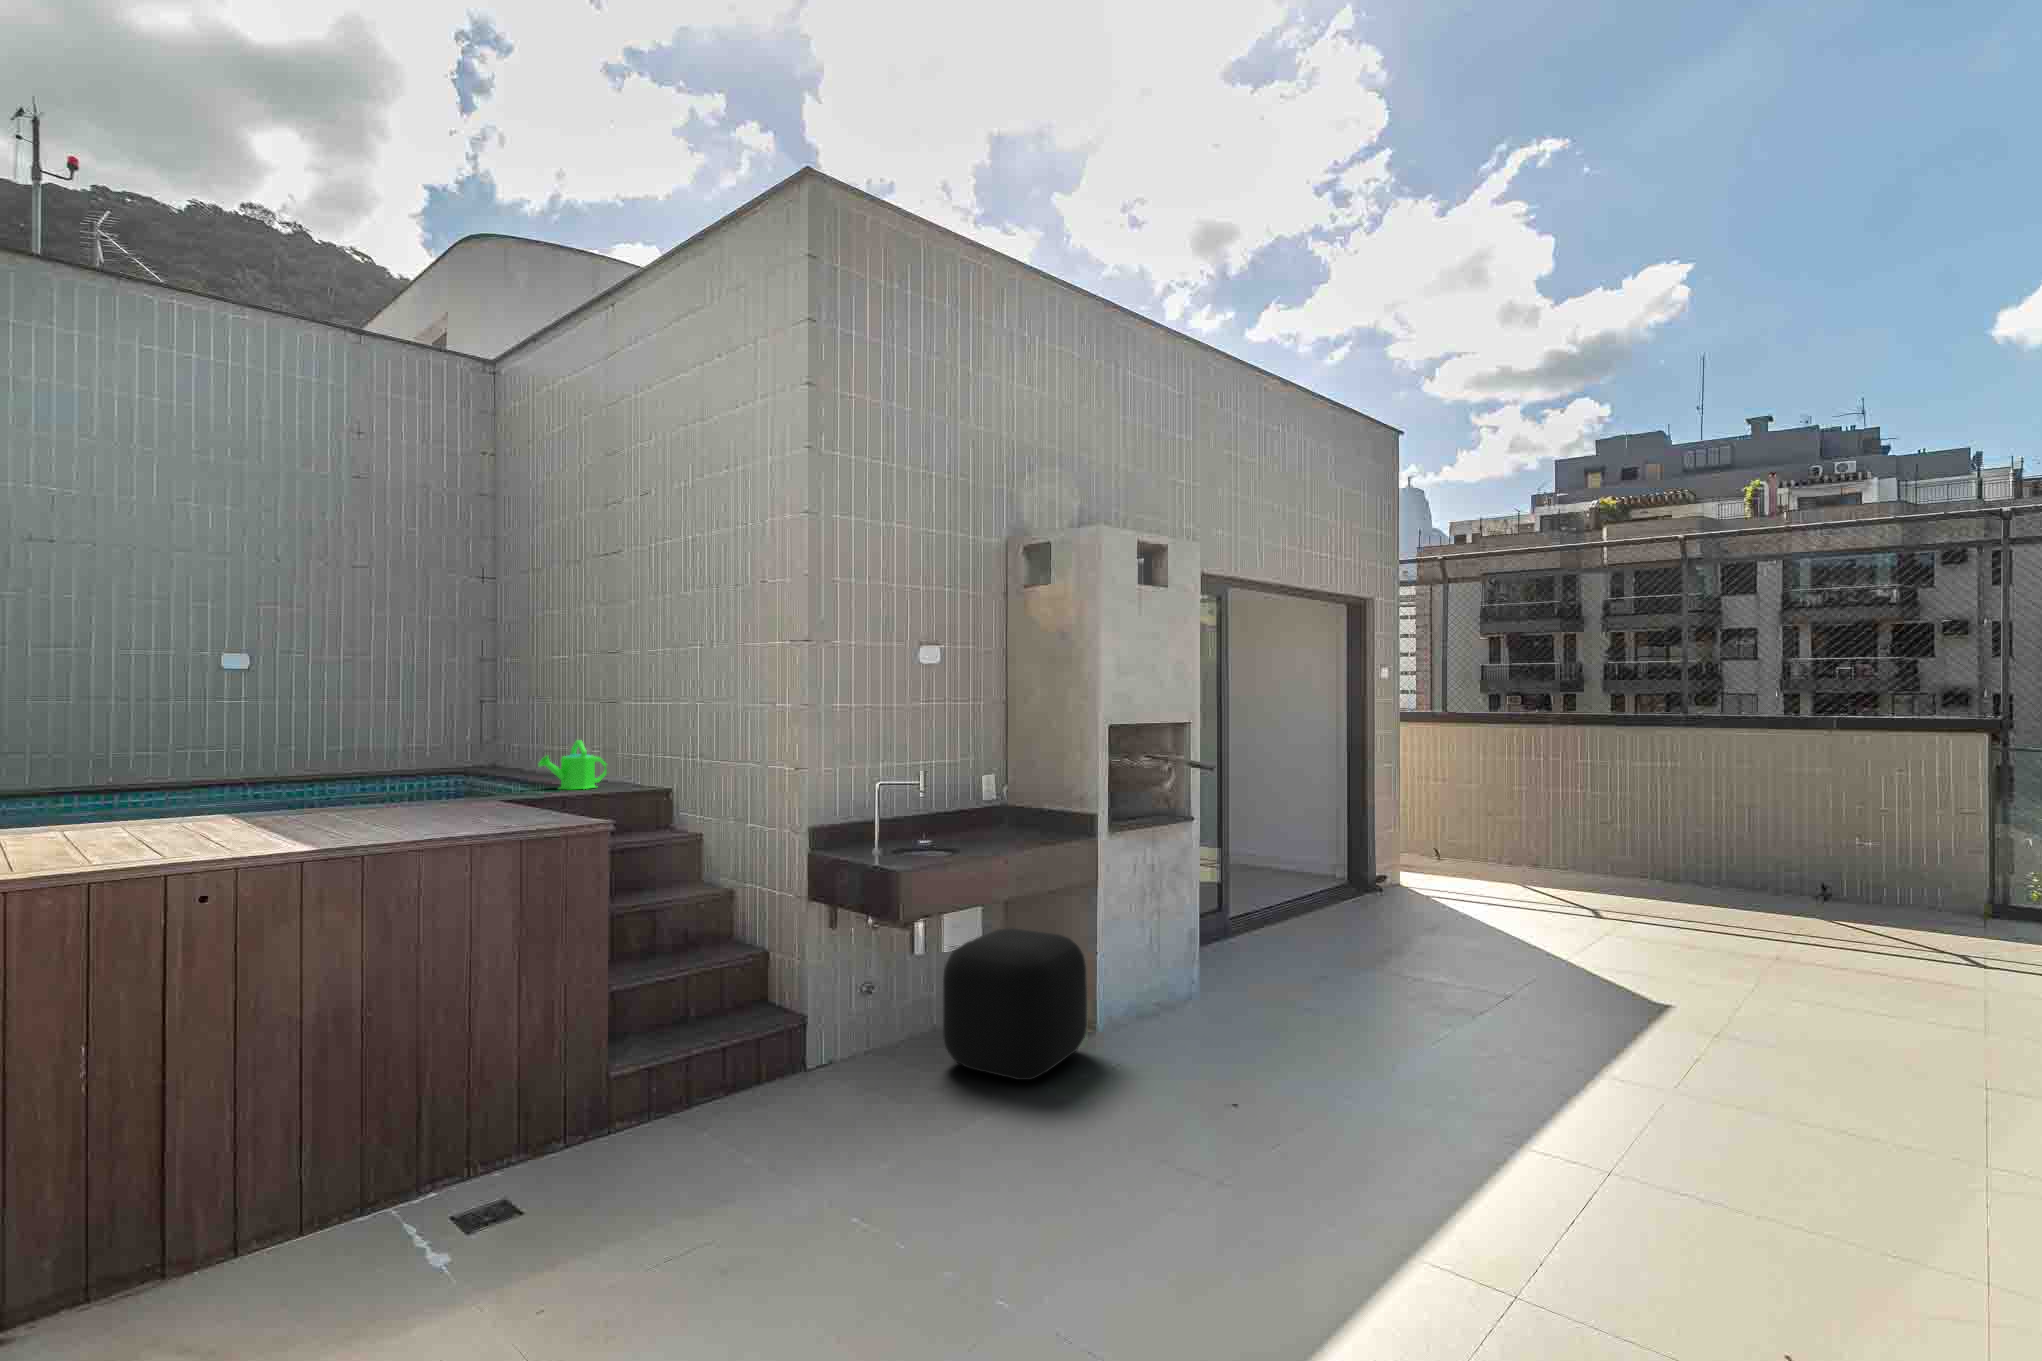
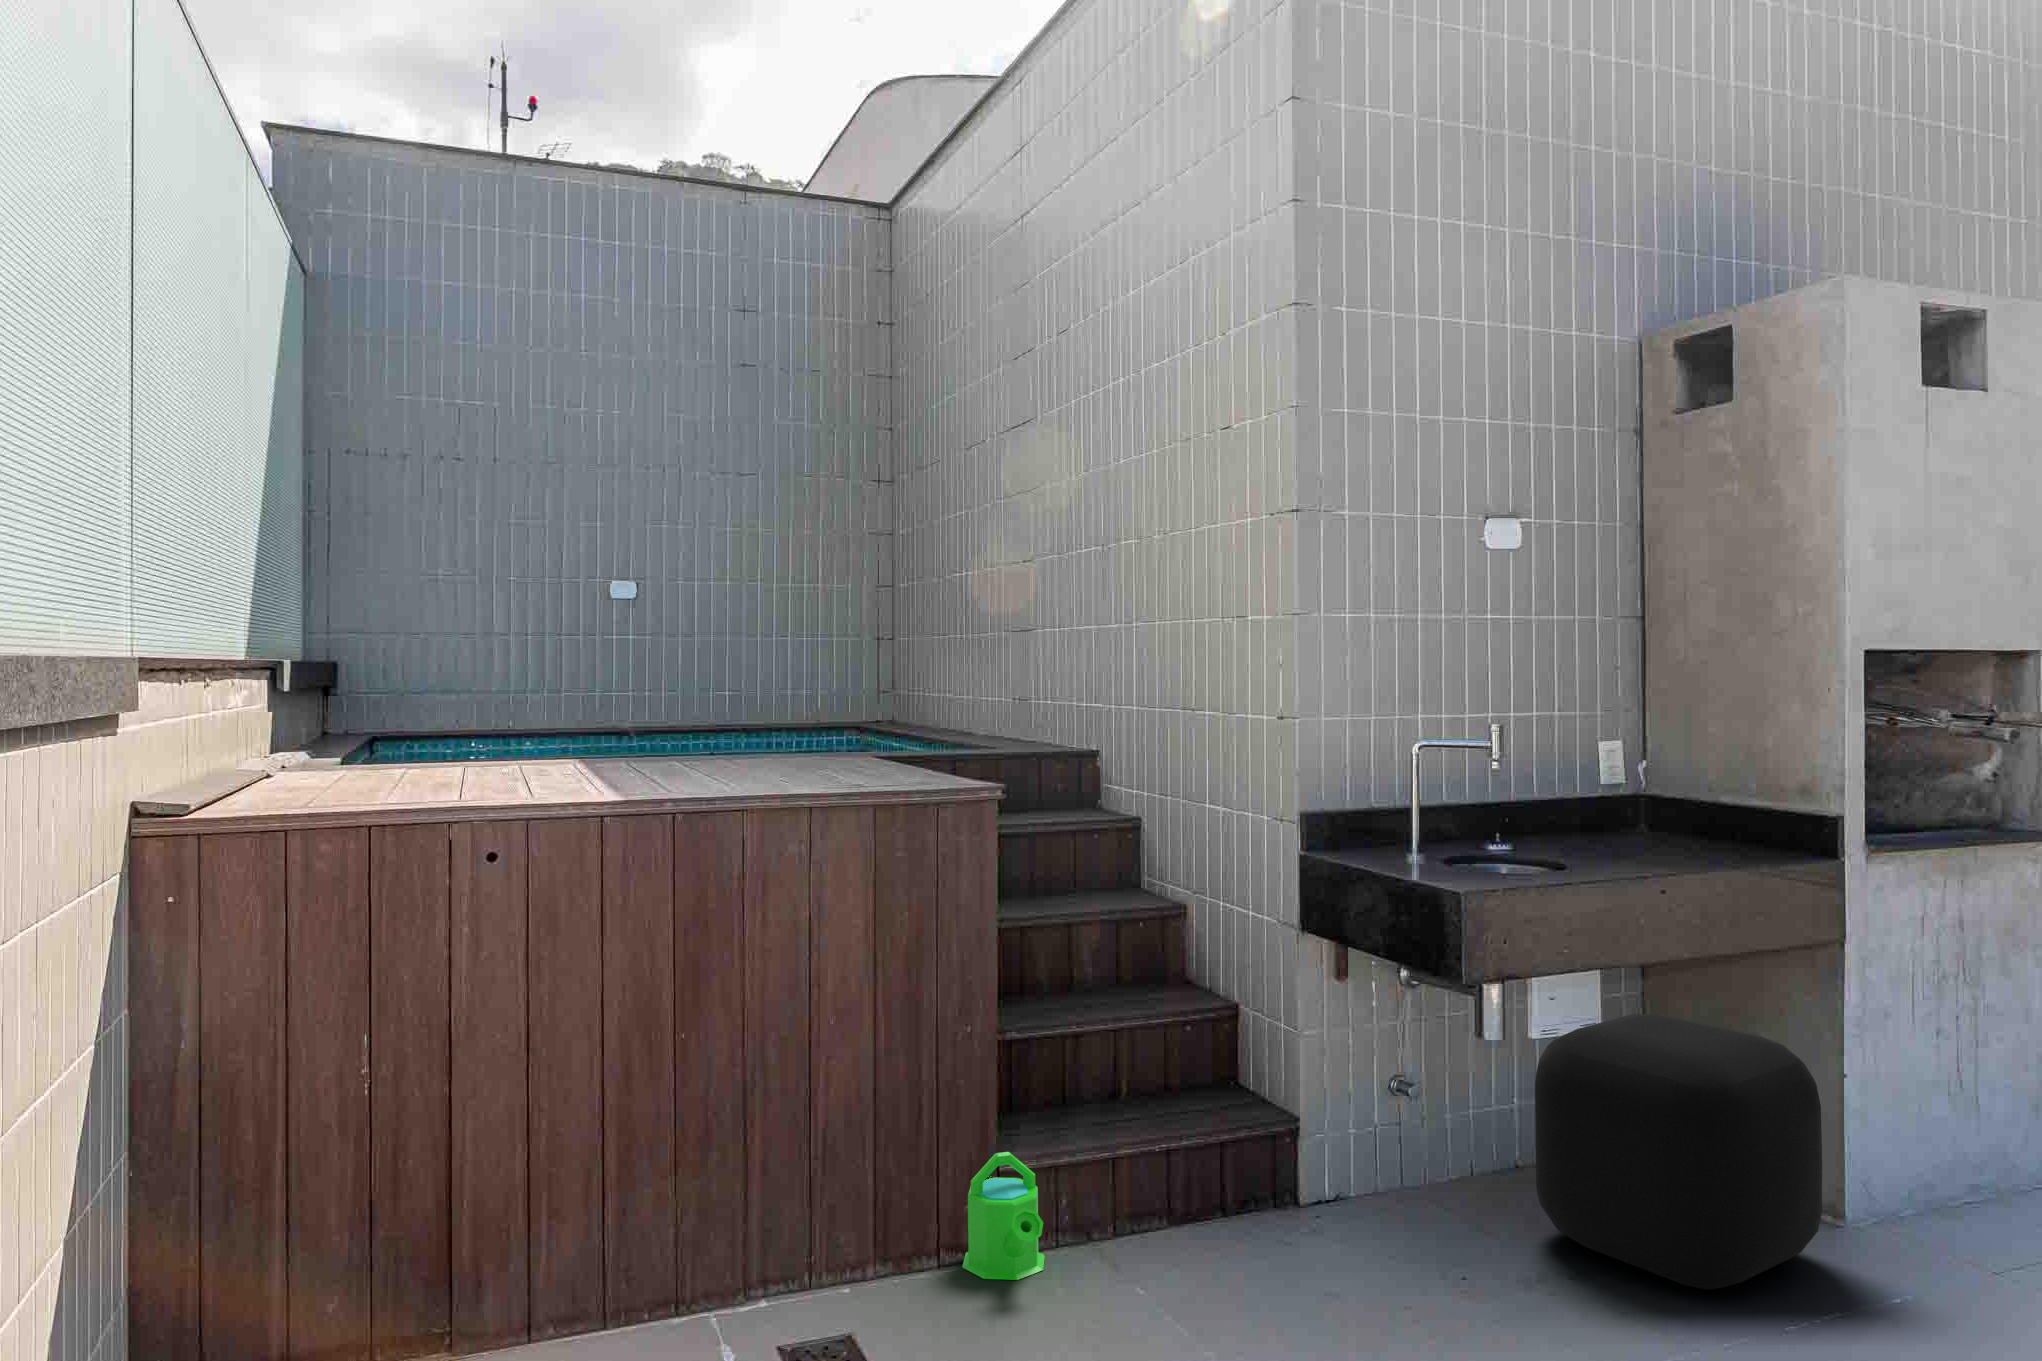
watering can: present [538,740,606,789] -> present [962,1152,1045,1280]

